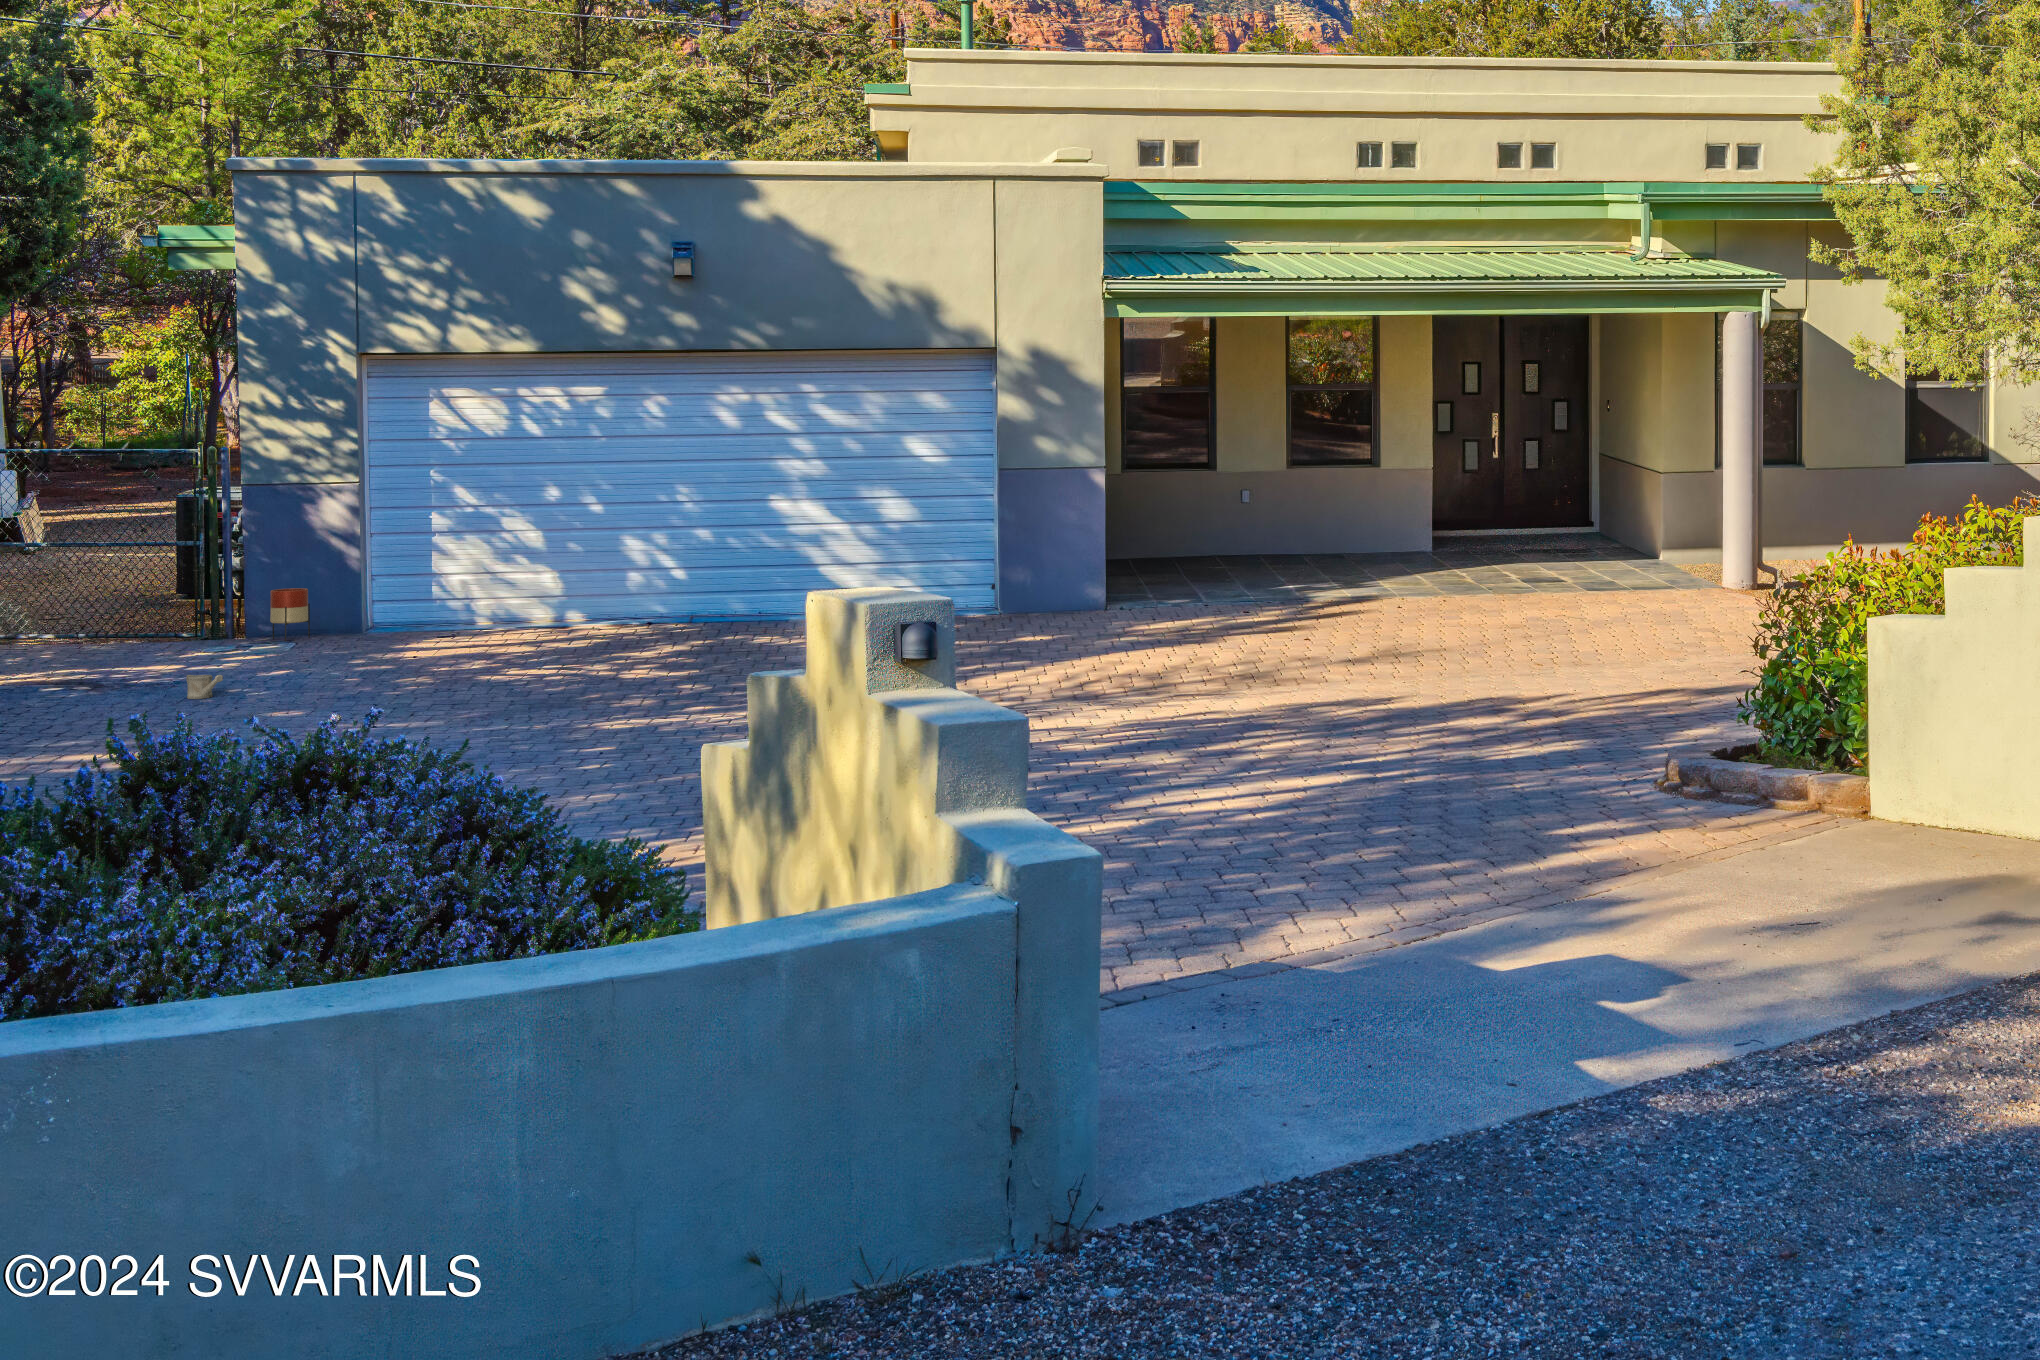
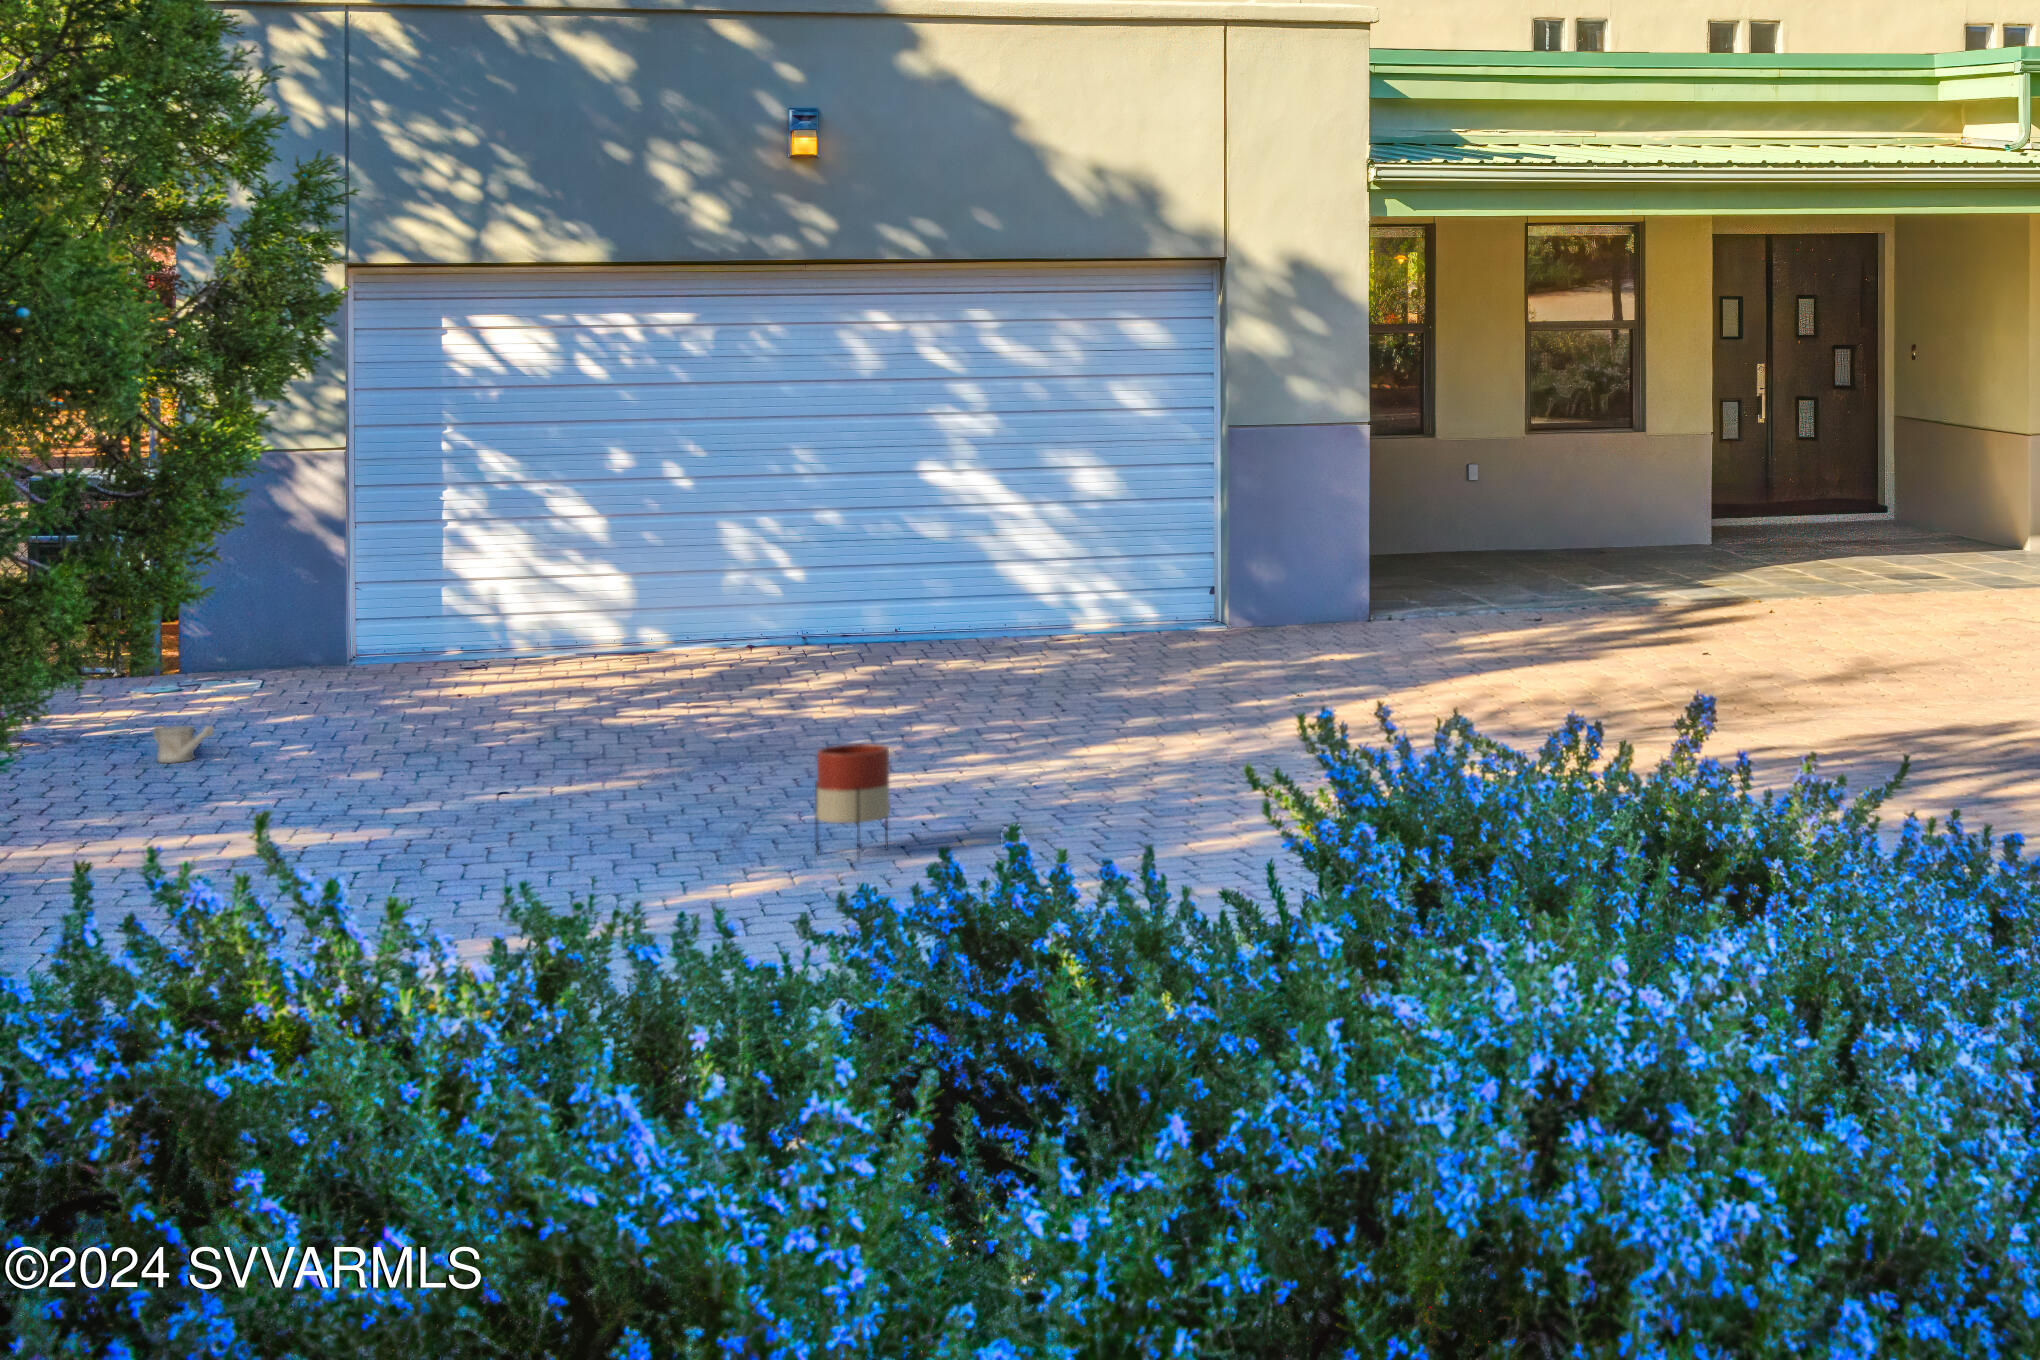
planter: present [270,588,310,642] -> present [815,744,890,861]

